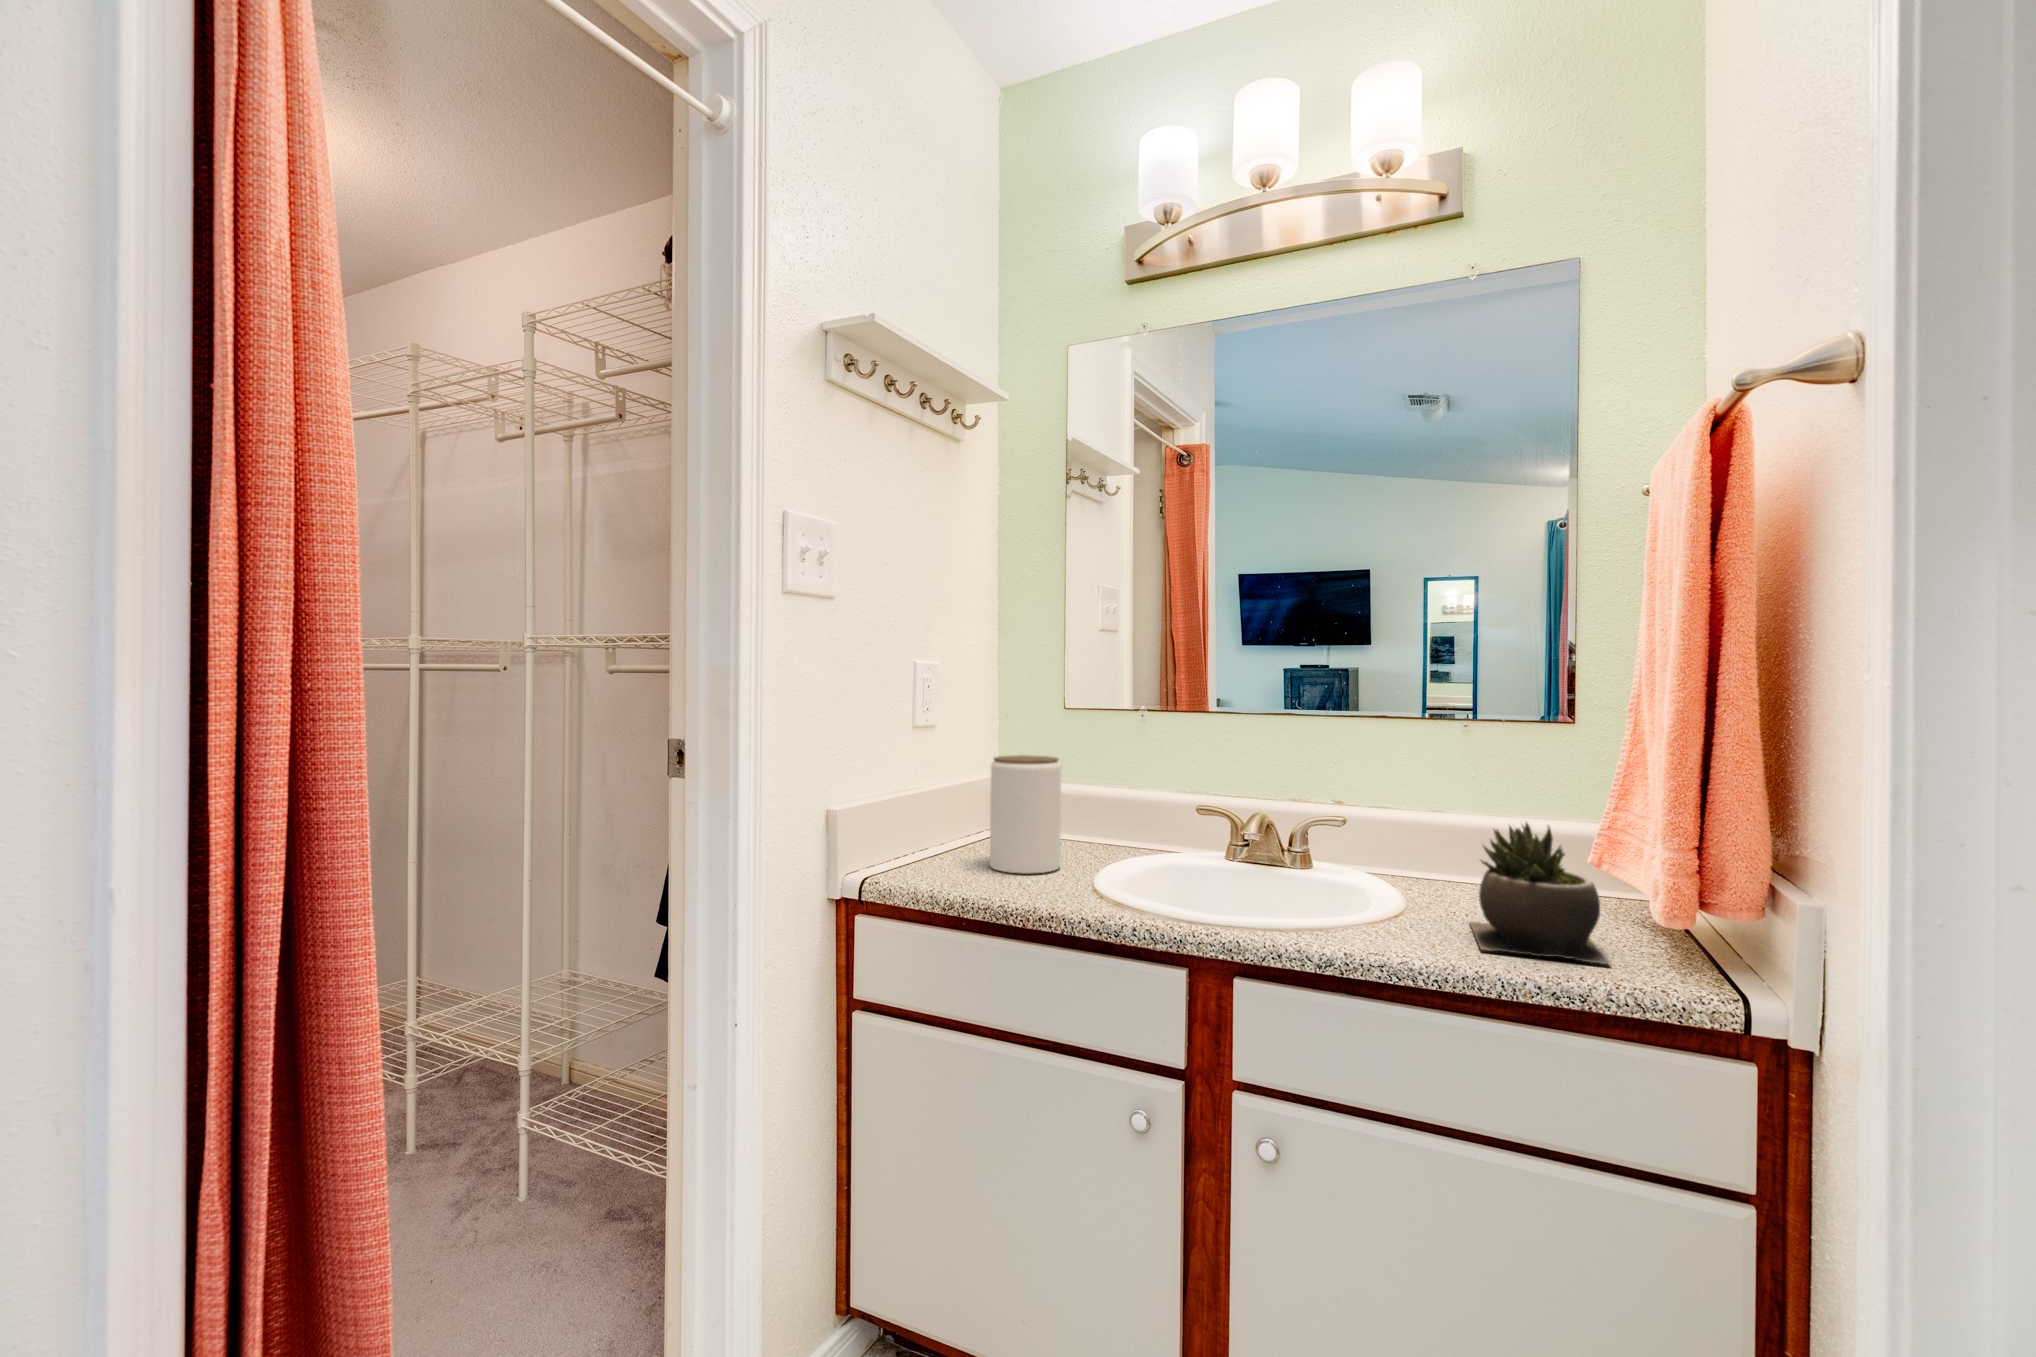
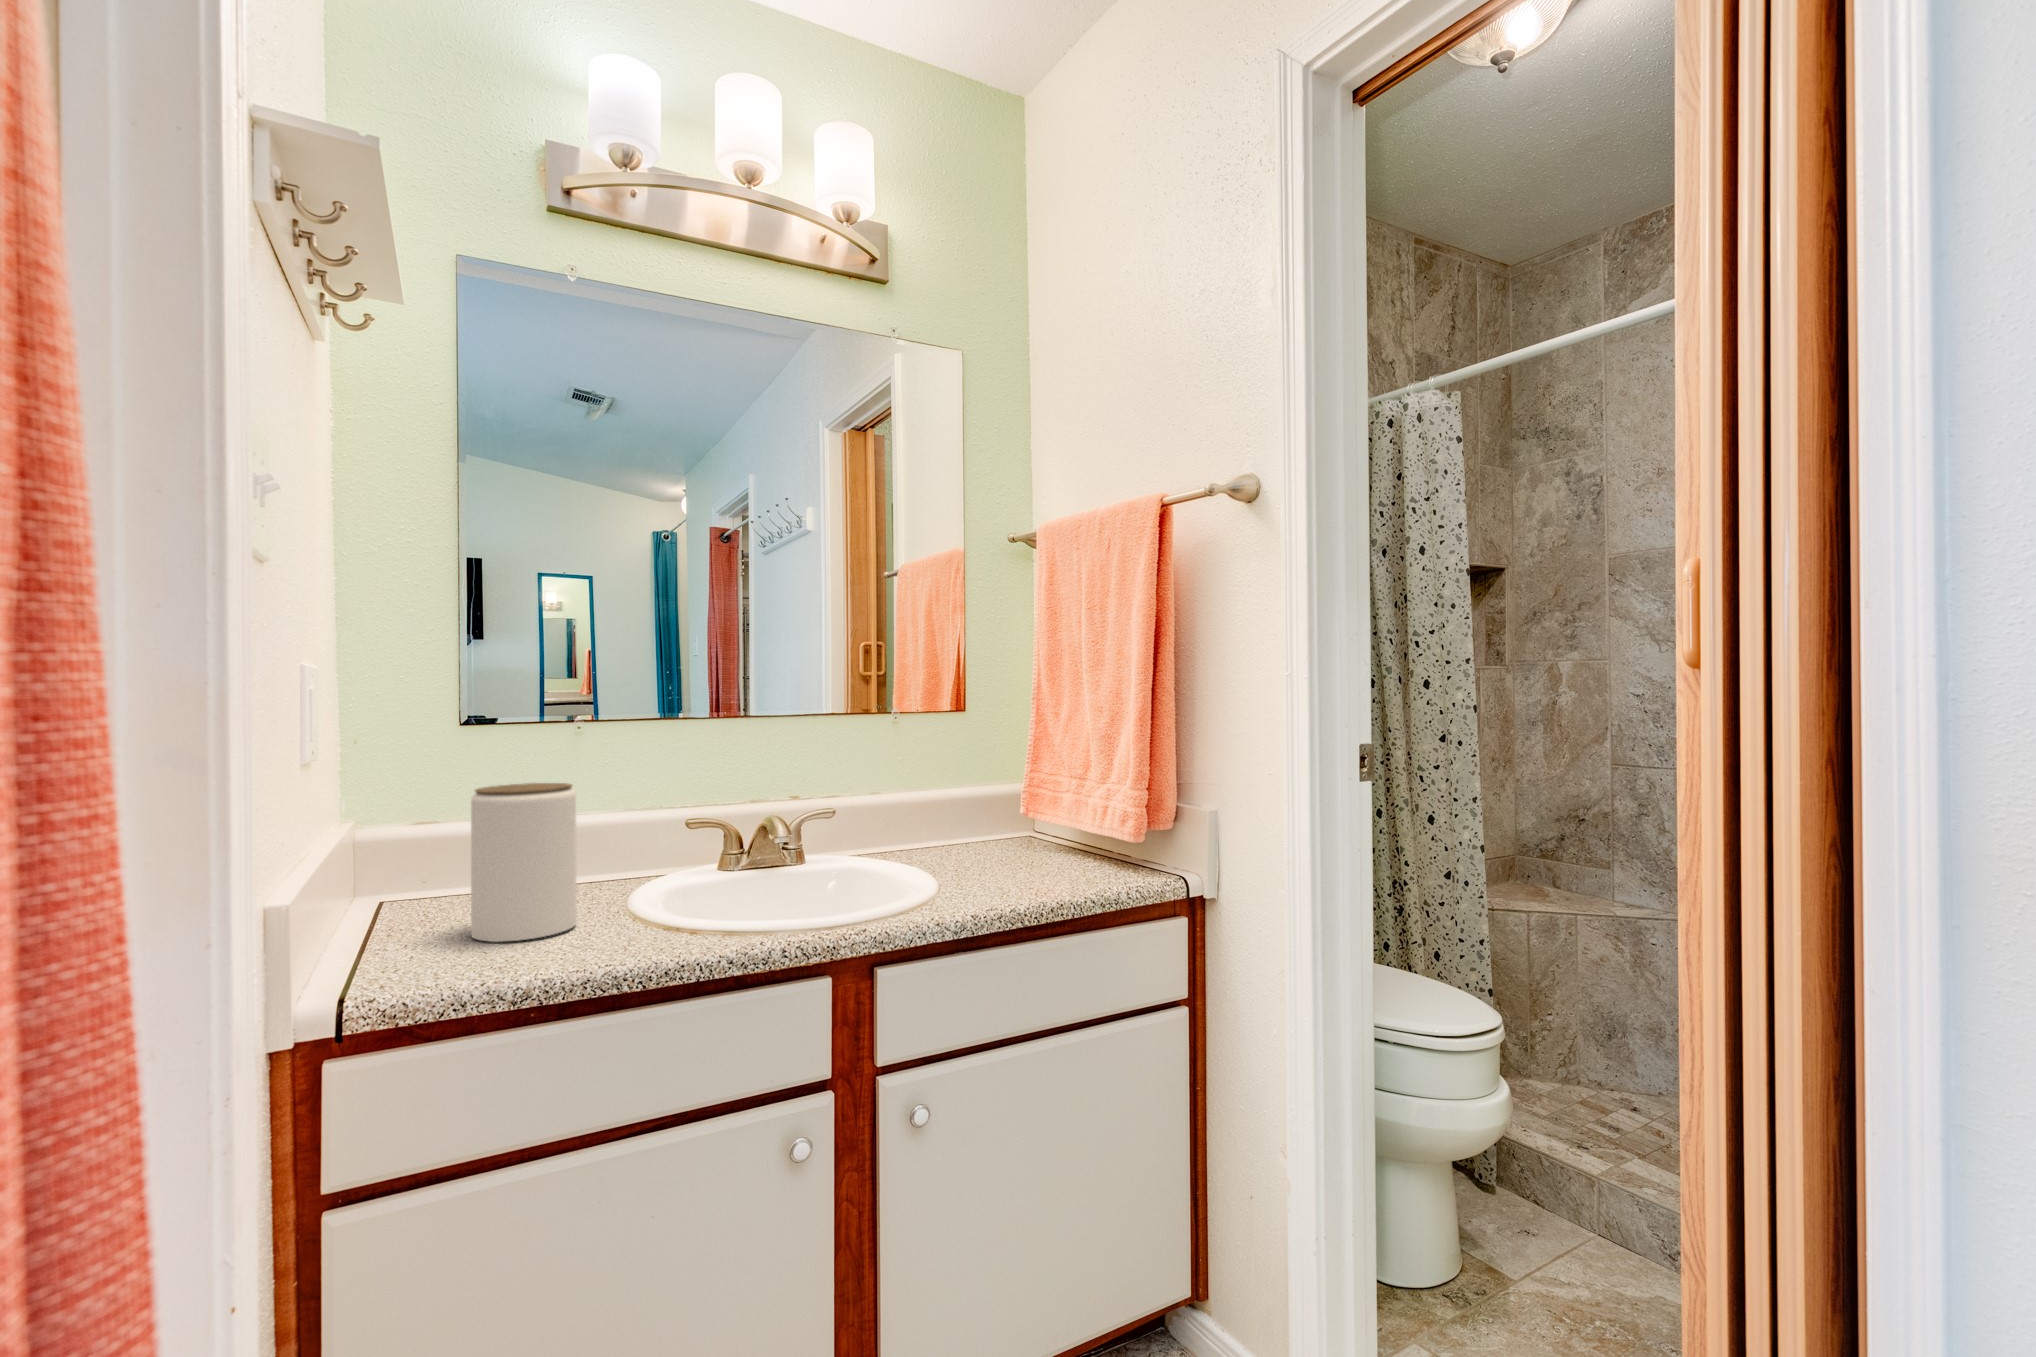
succulent plant: present [1470,823,1610,964] -> none [979,786,1096,888]

